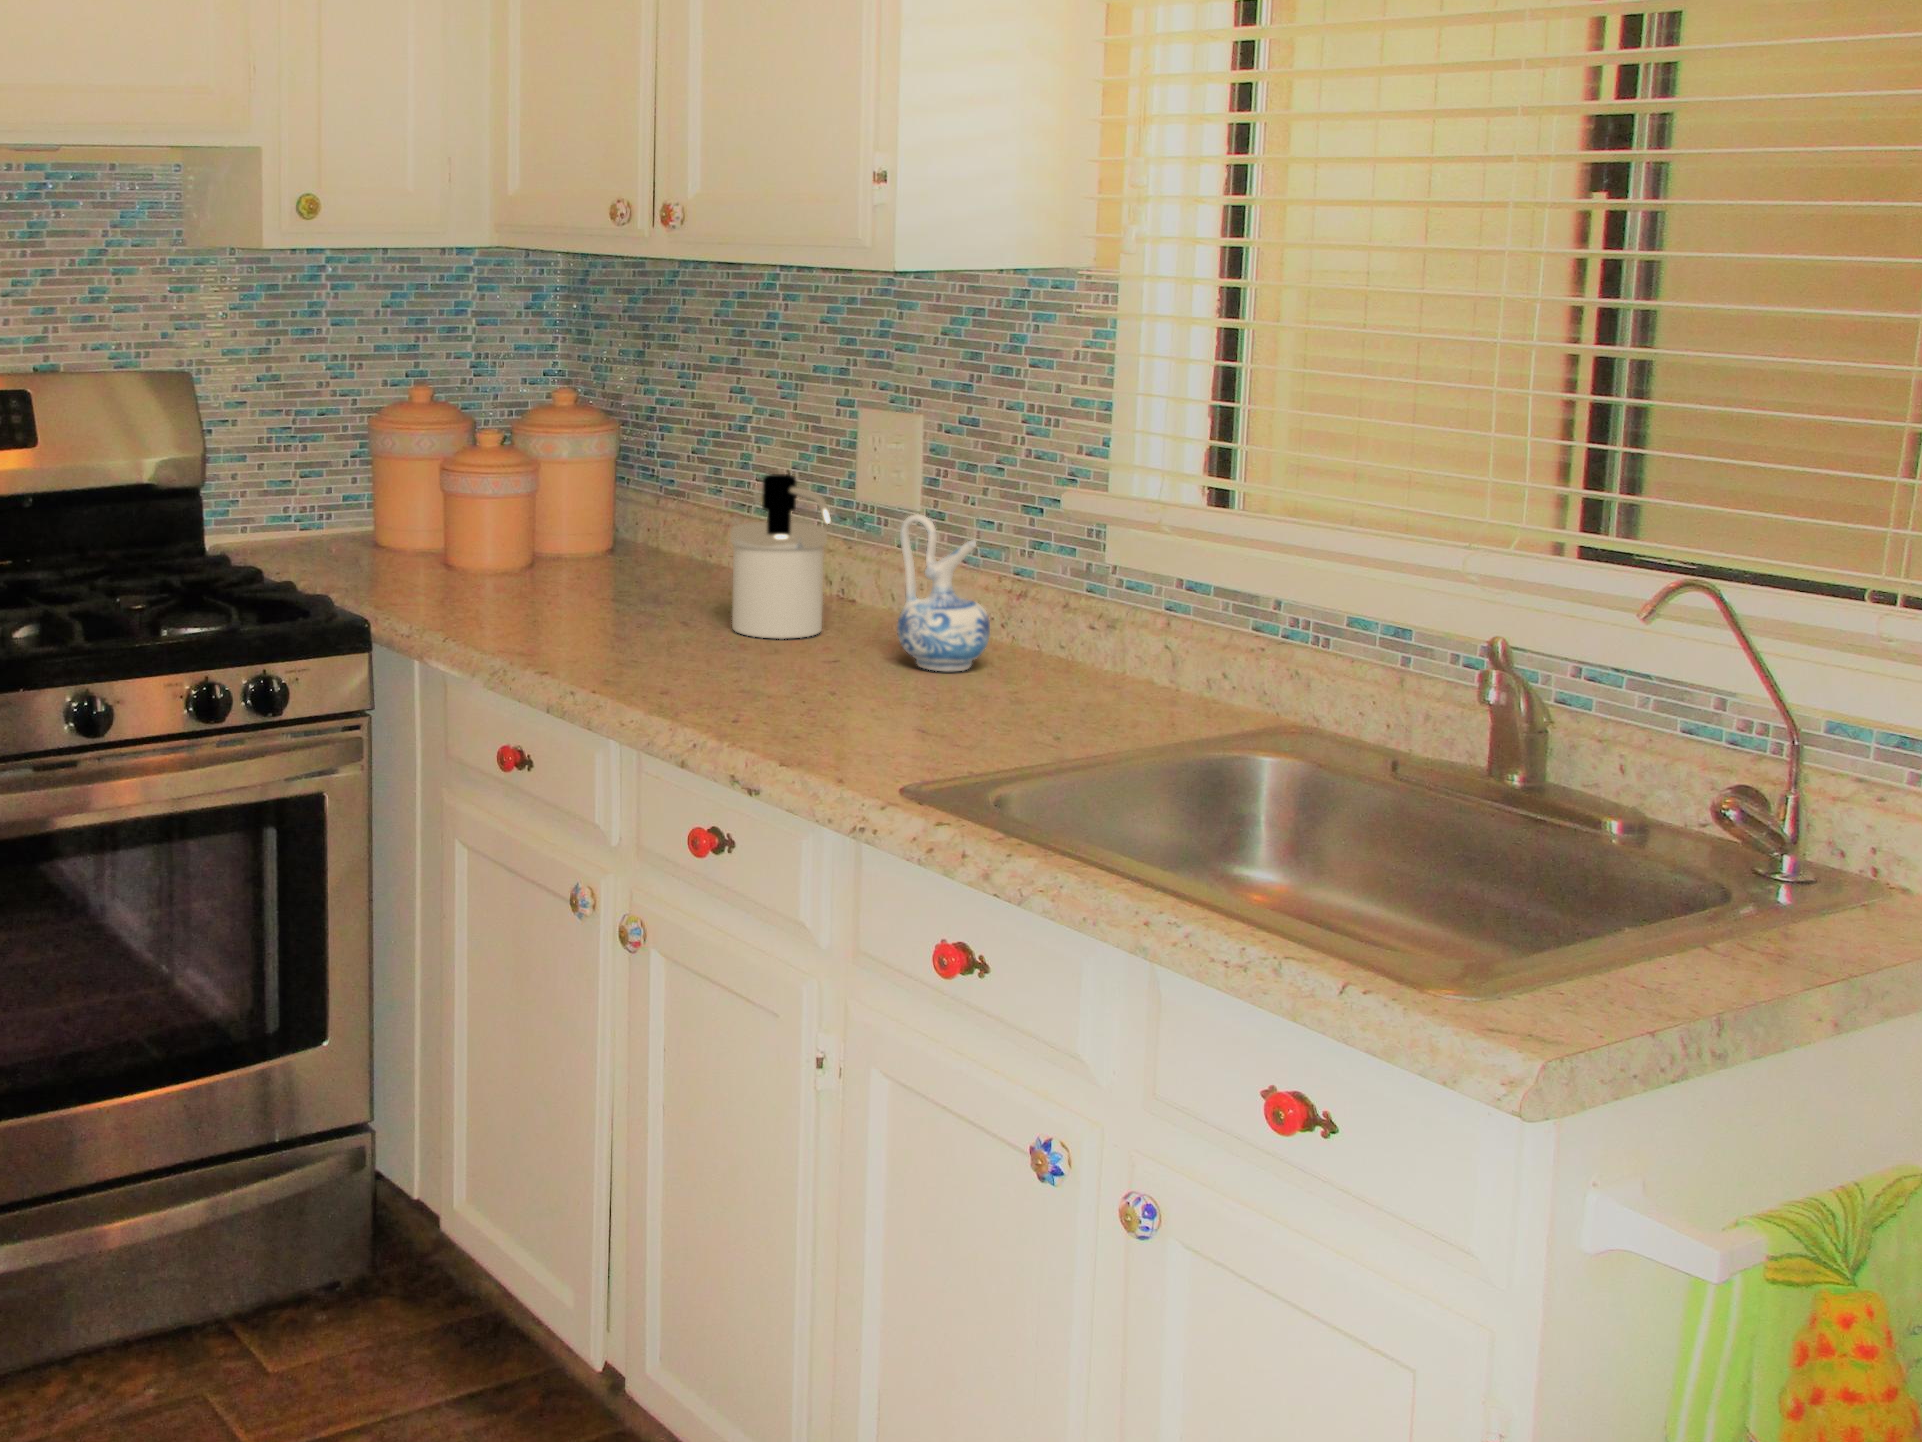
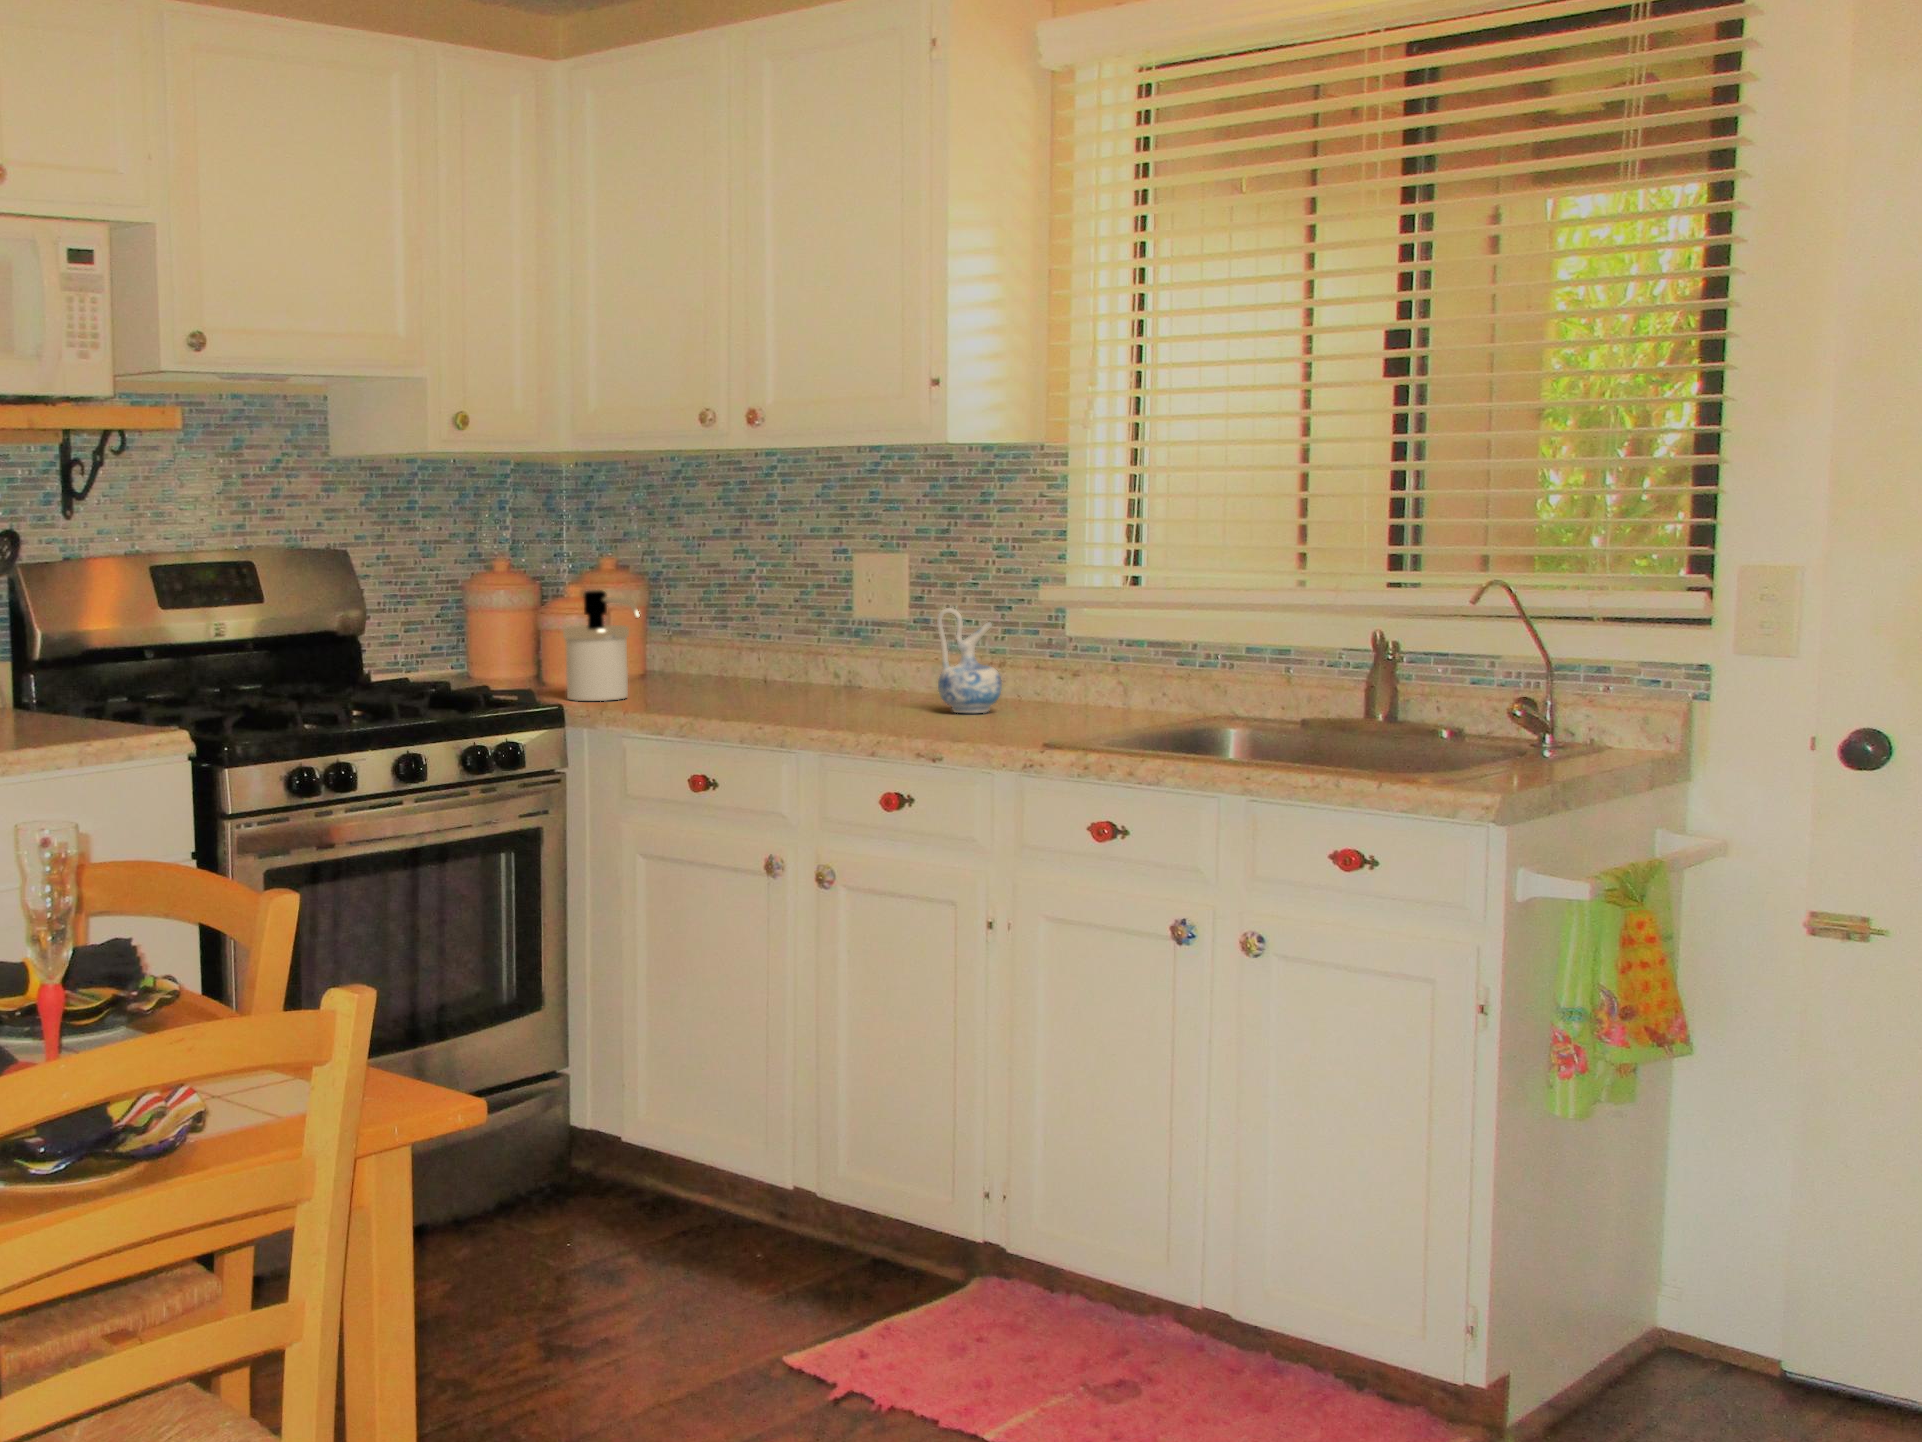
soap dispenser: present [730,474,831,639] -> present [563,590,640,701]

